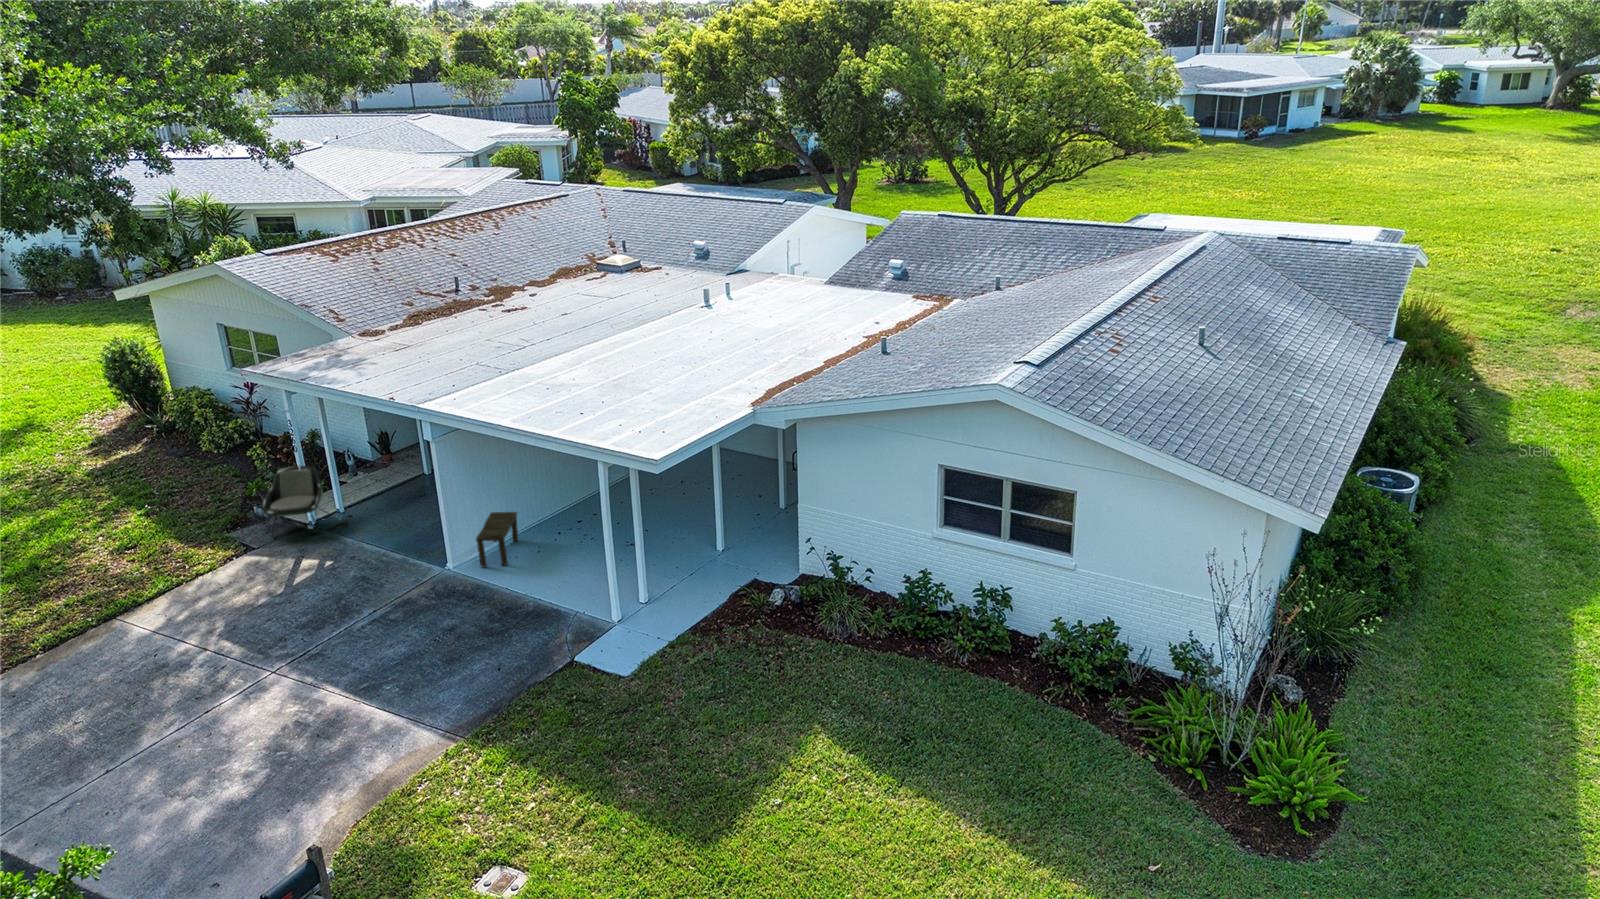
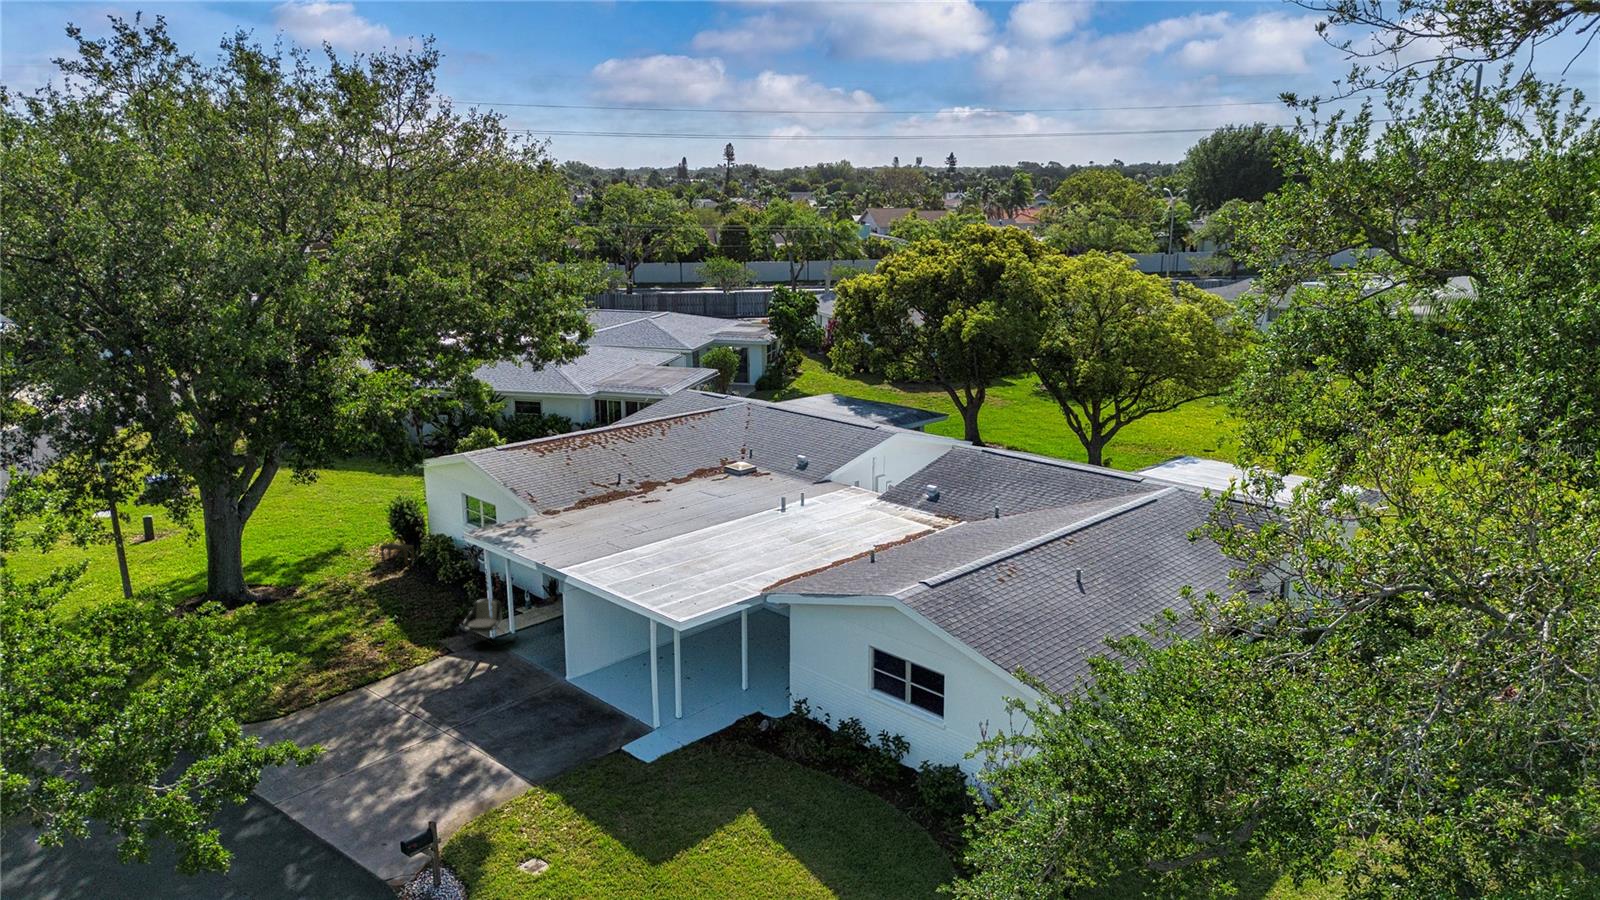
bench: present [476,512,518,567] -> present [380,543,414,565]

